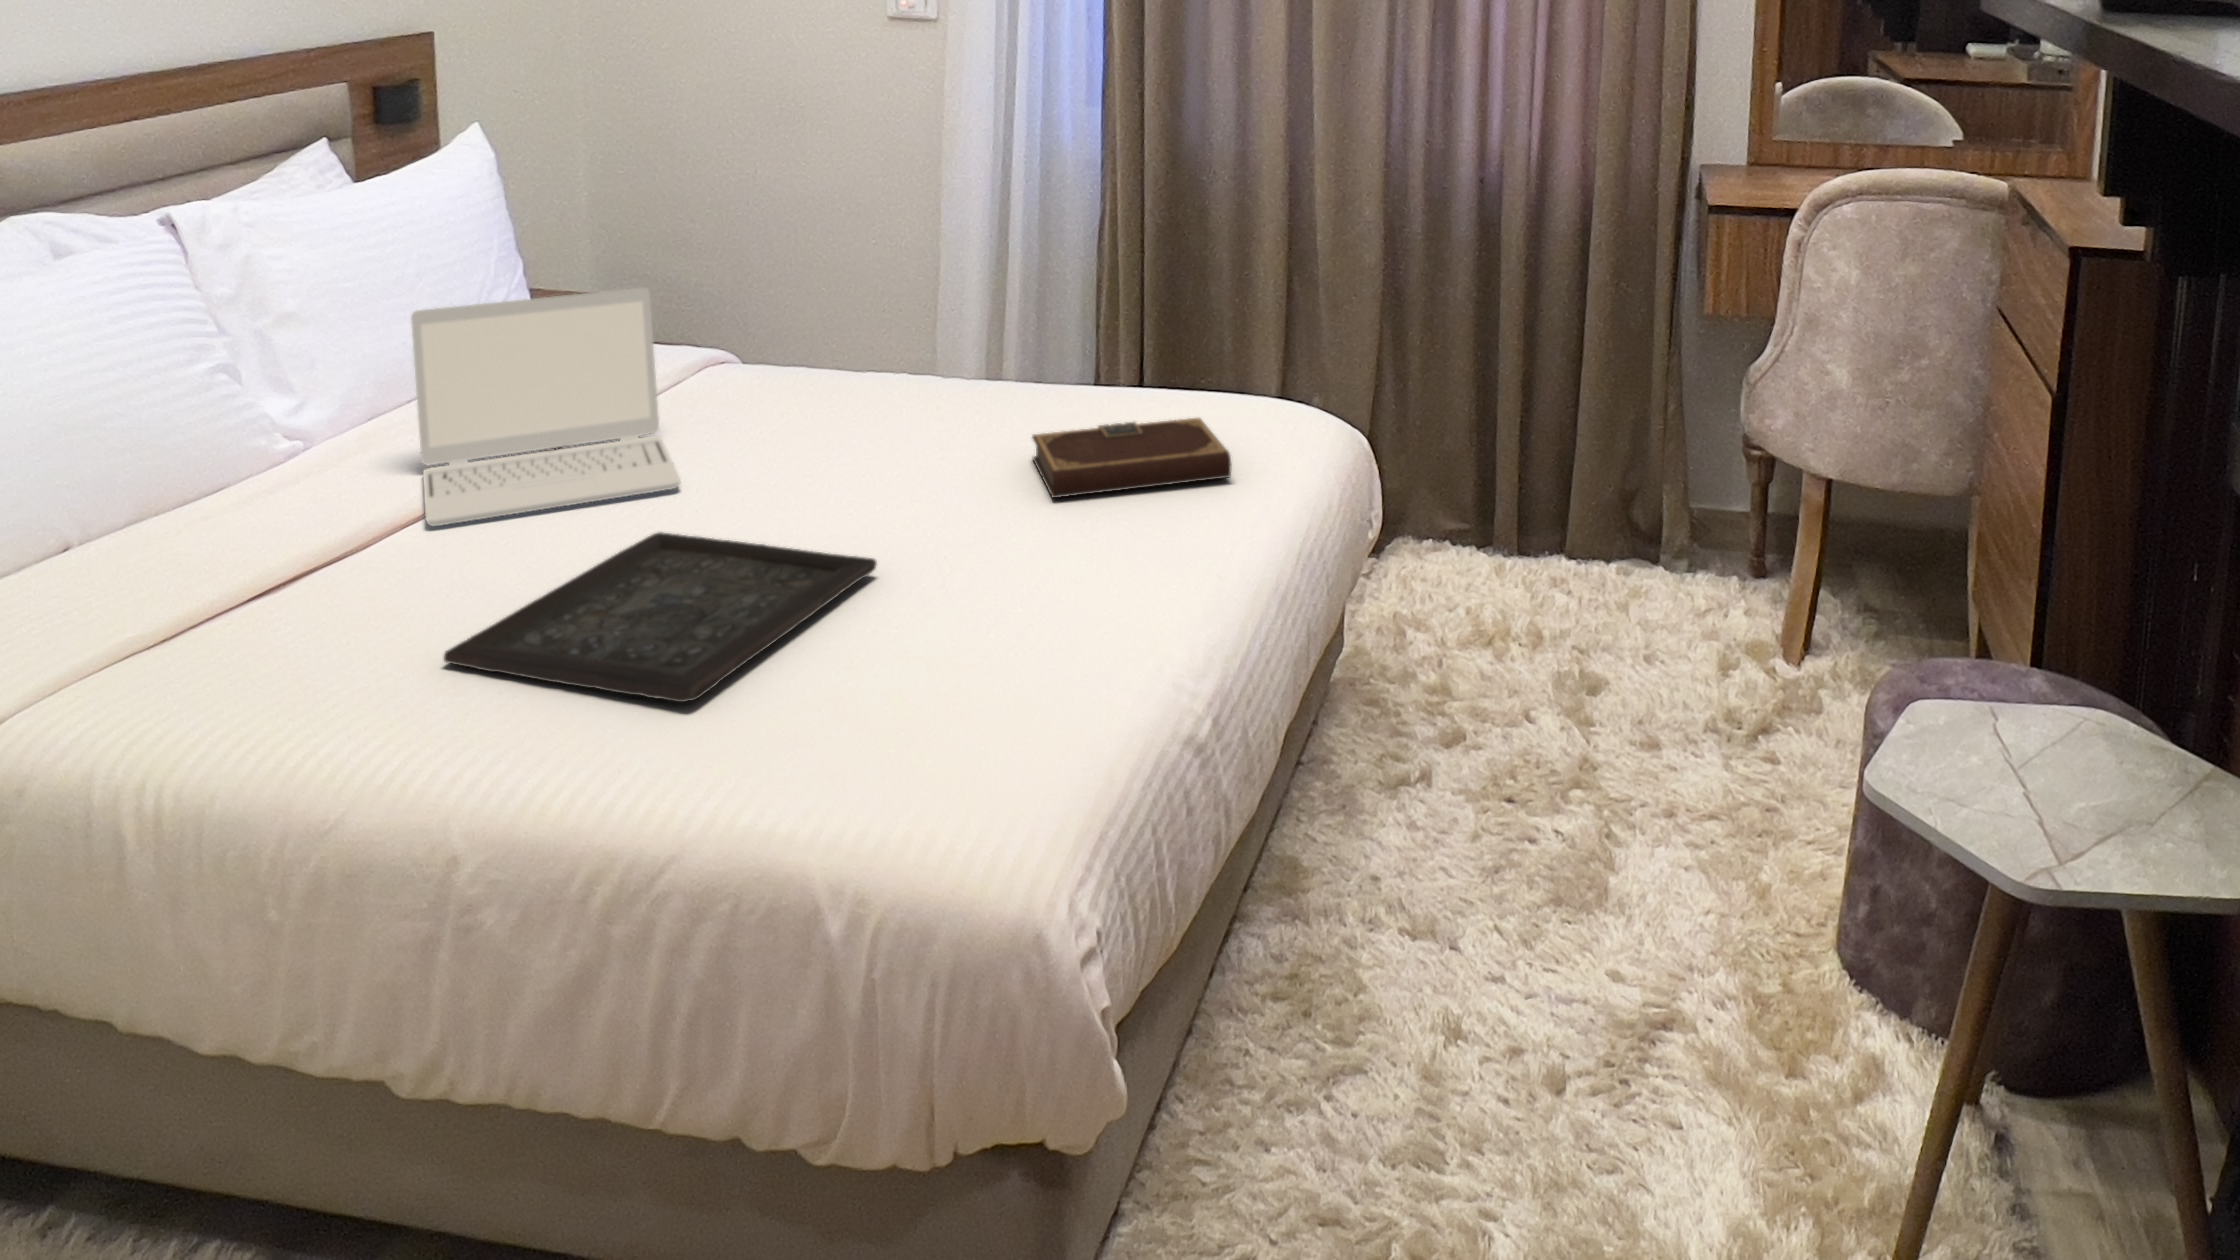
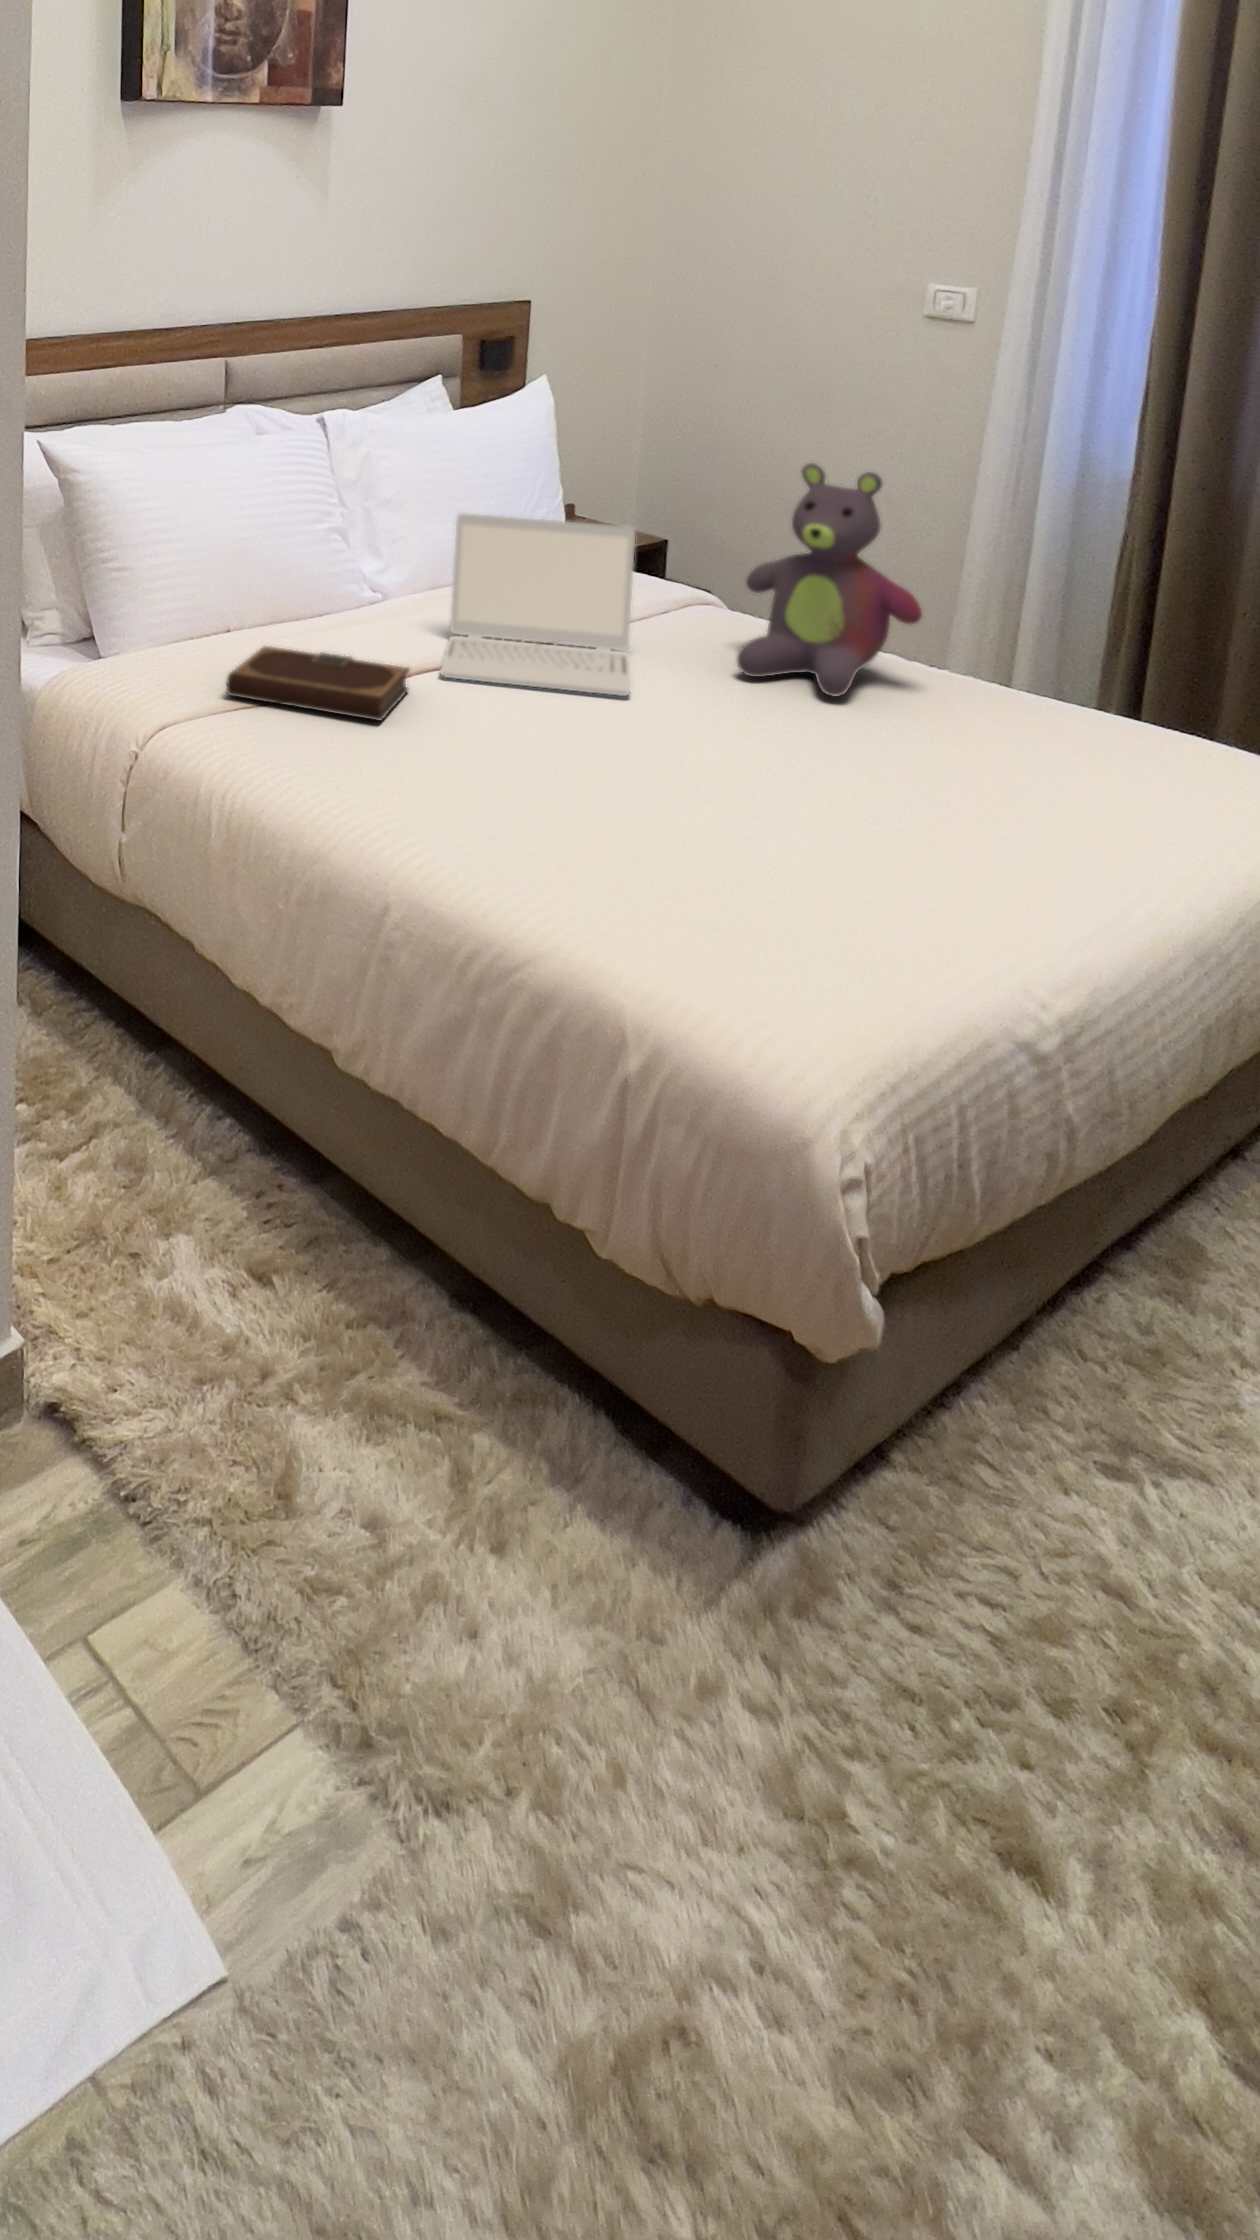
stuffed bear: none [778,184,966,430] -> present [737,463,922,696]
notebook: present [1032,418,1231,498] -> present [226,646,409,721]
tray: present [444,532,877,702] -> none [420,724,767,852]

